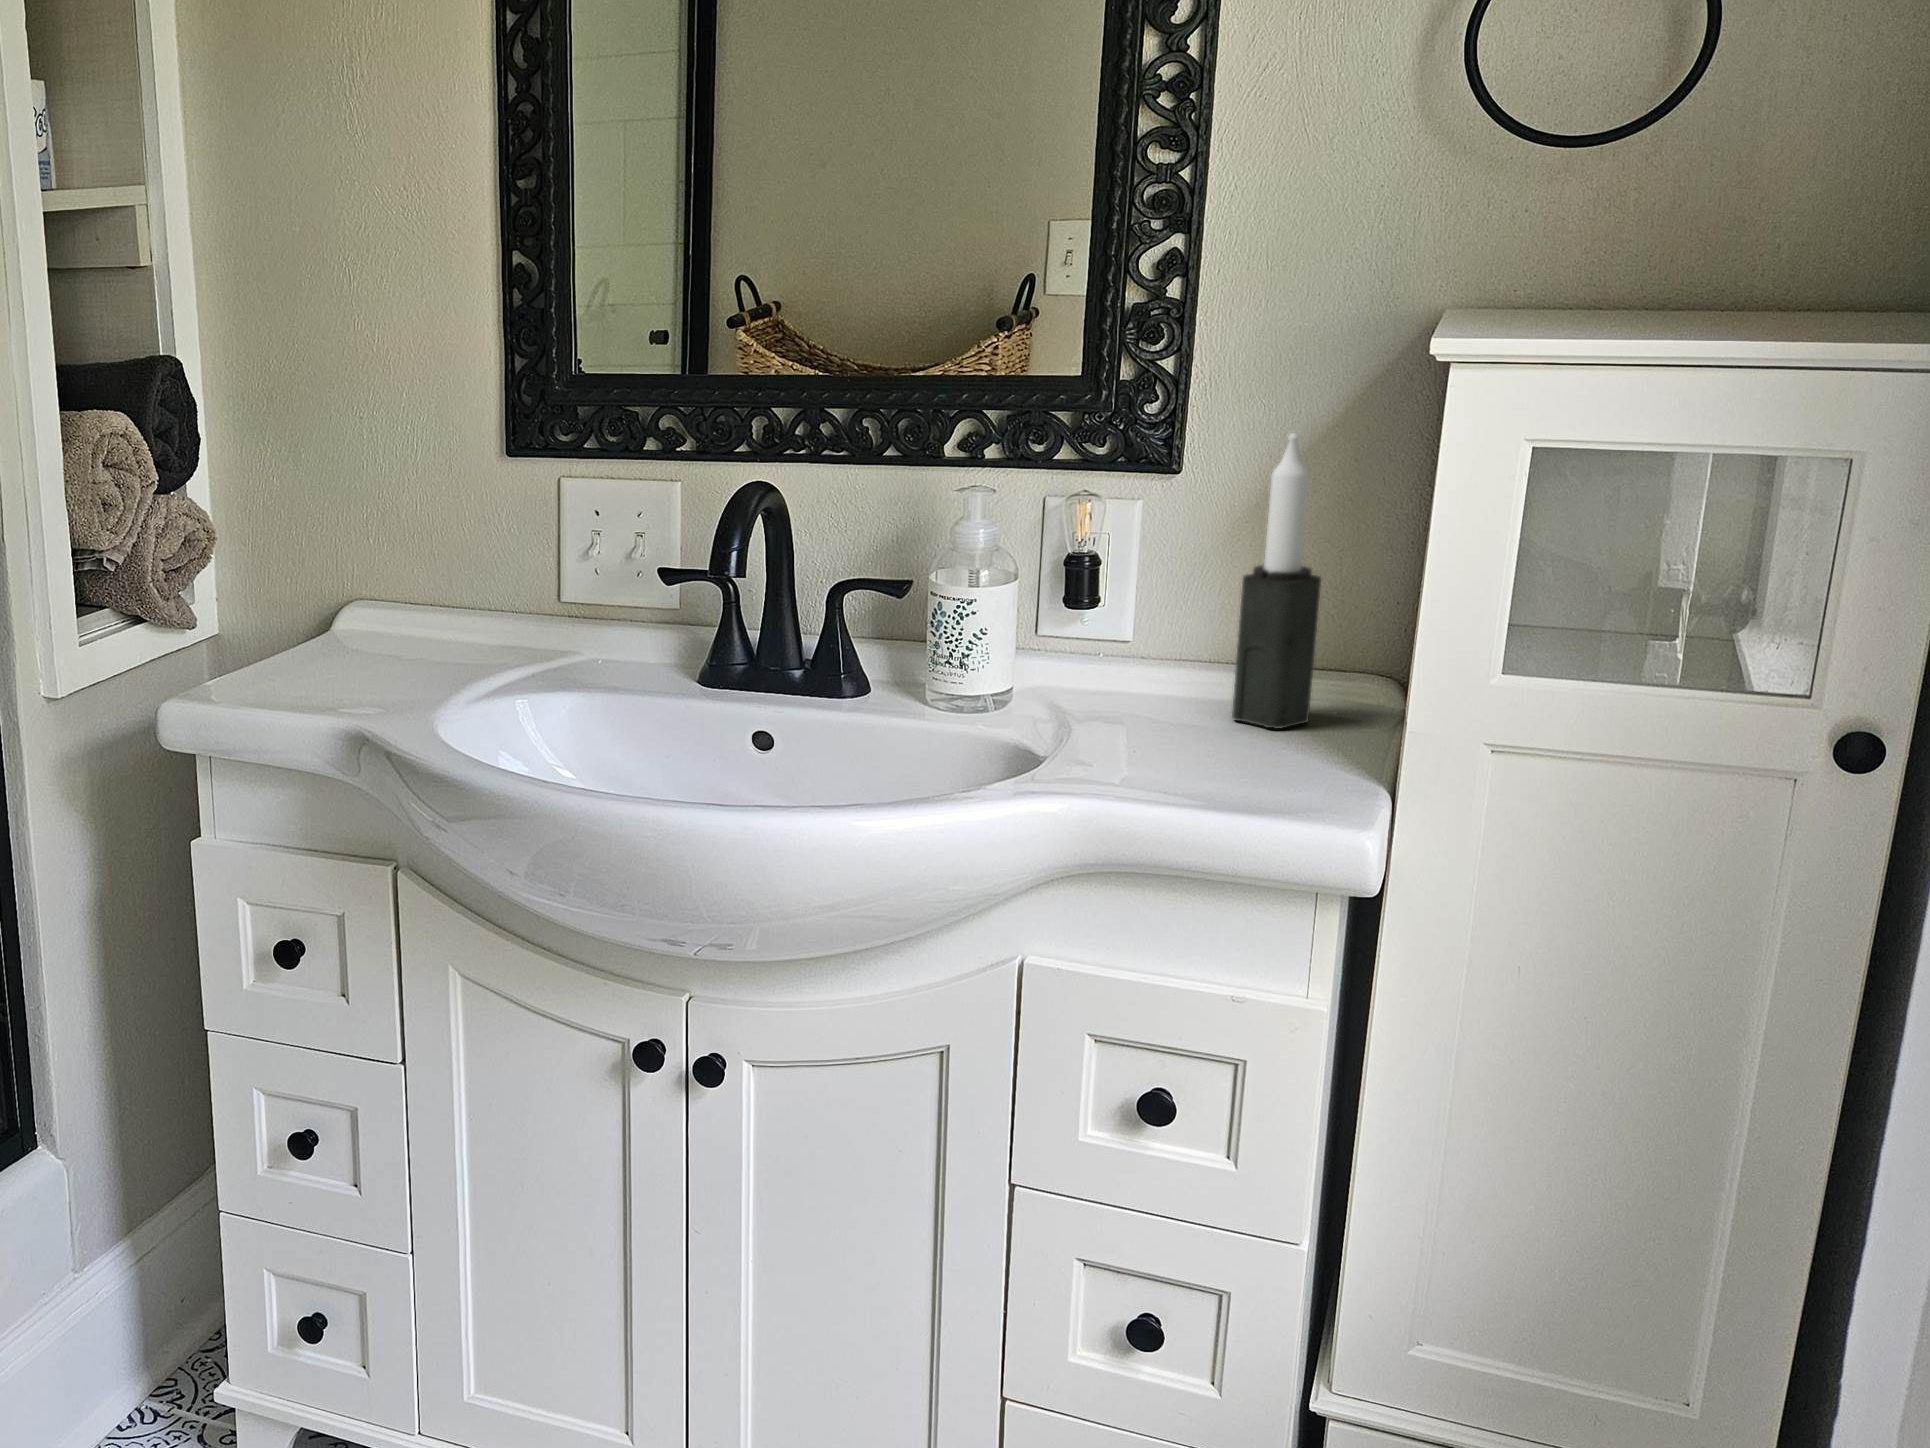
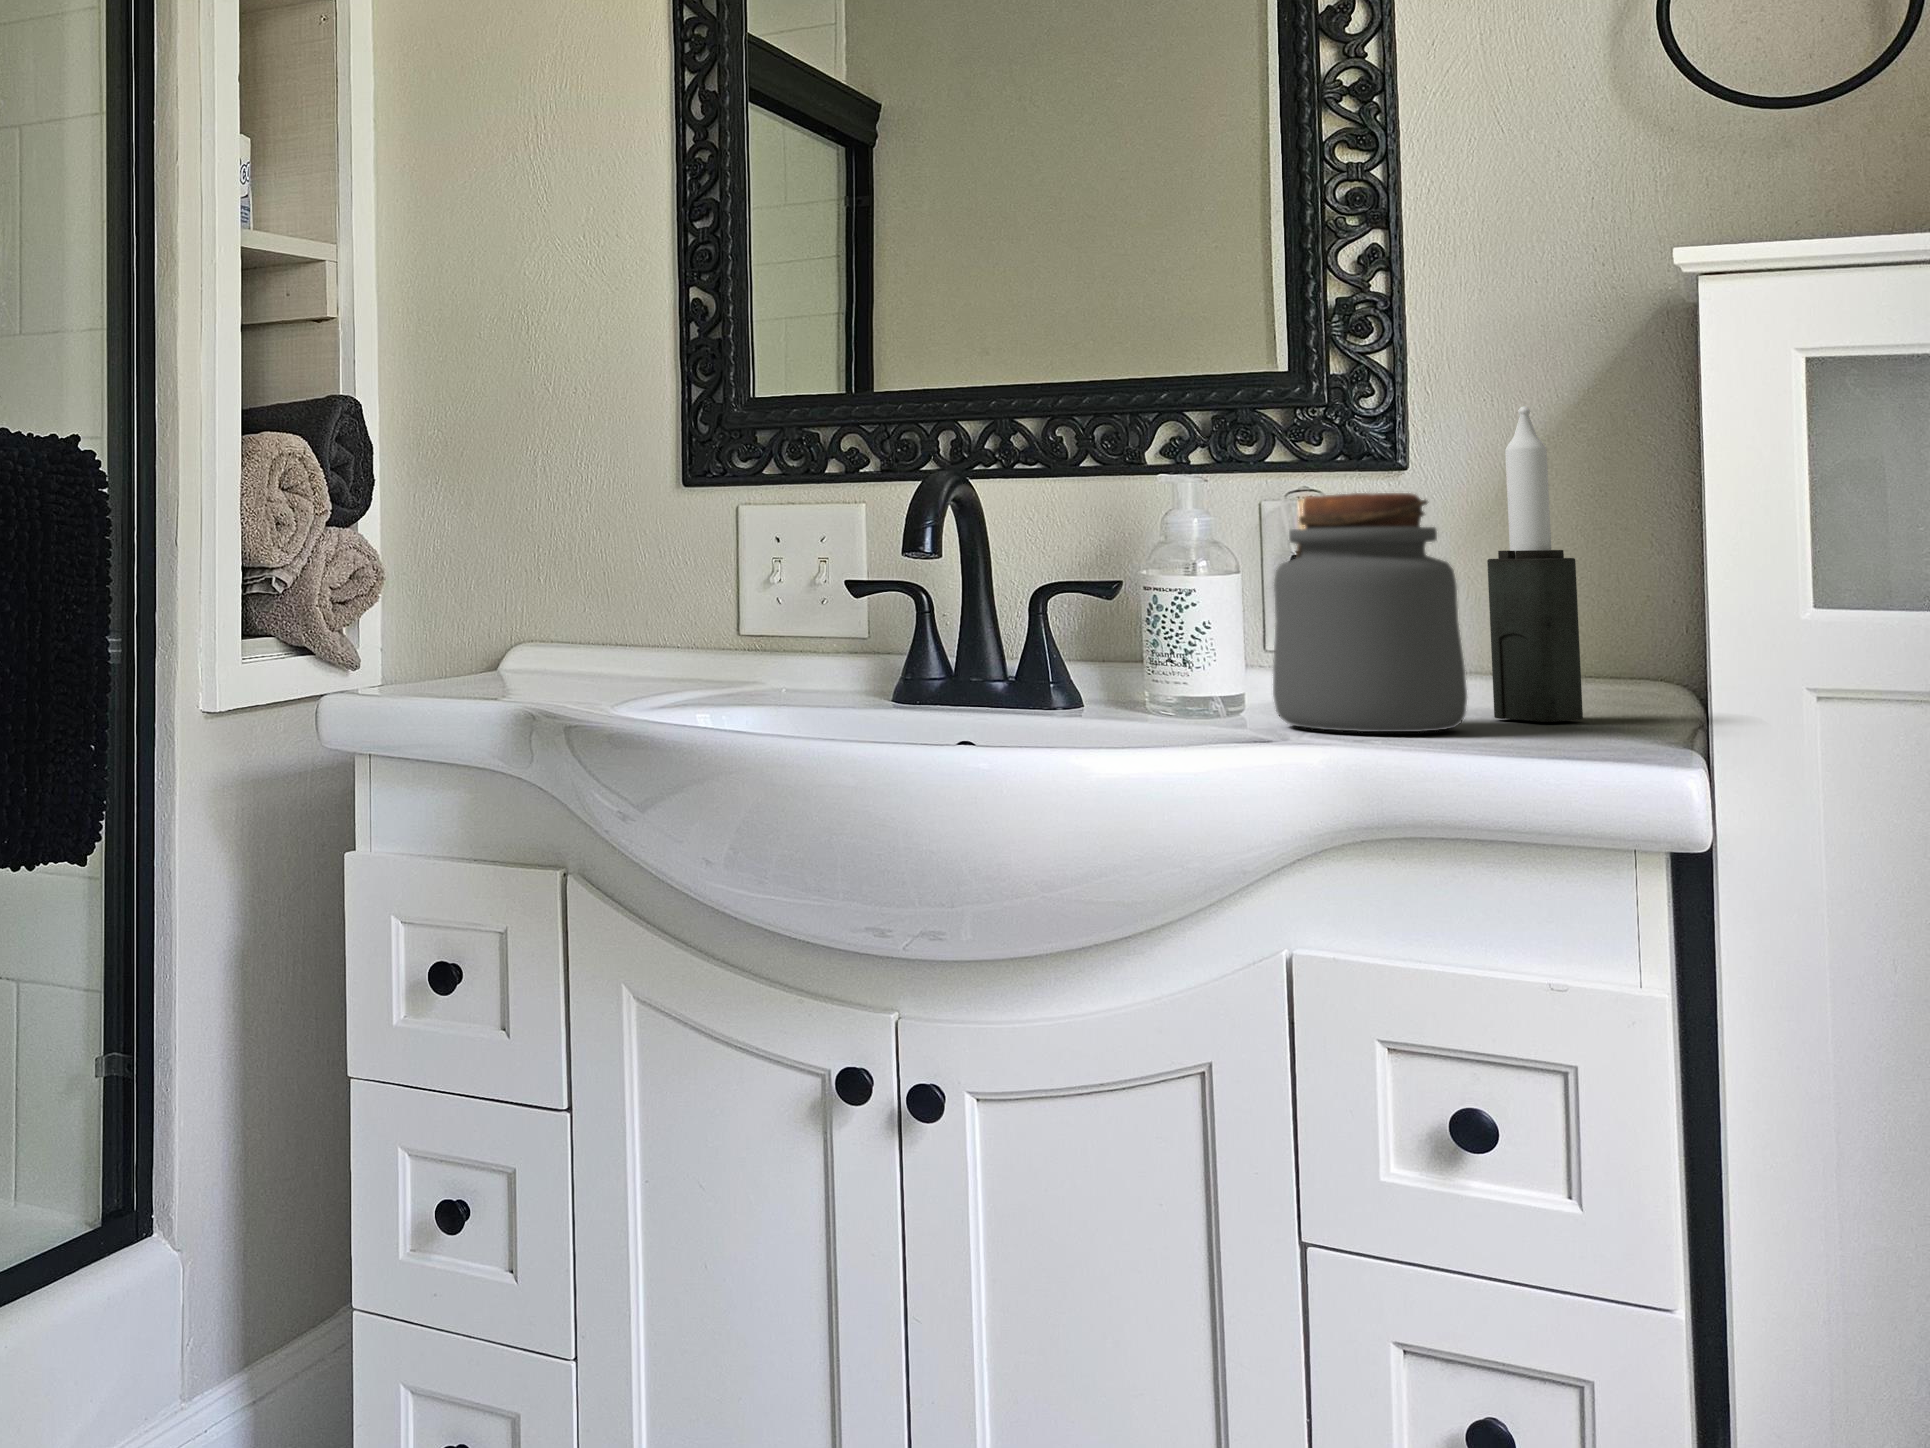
jar: none [1037,530,1210,764] -> present [1273,493,1467,732]

